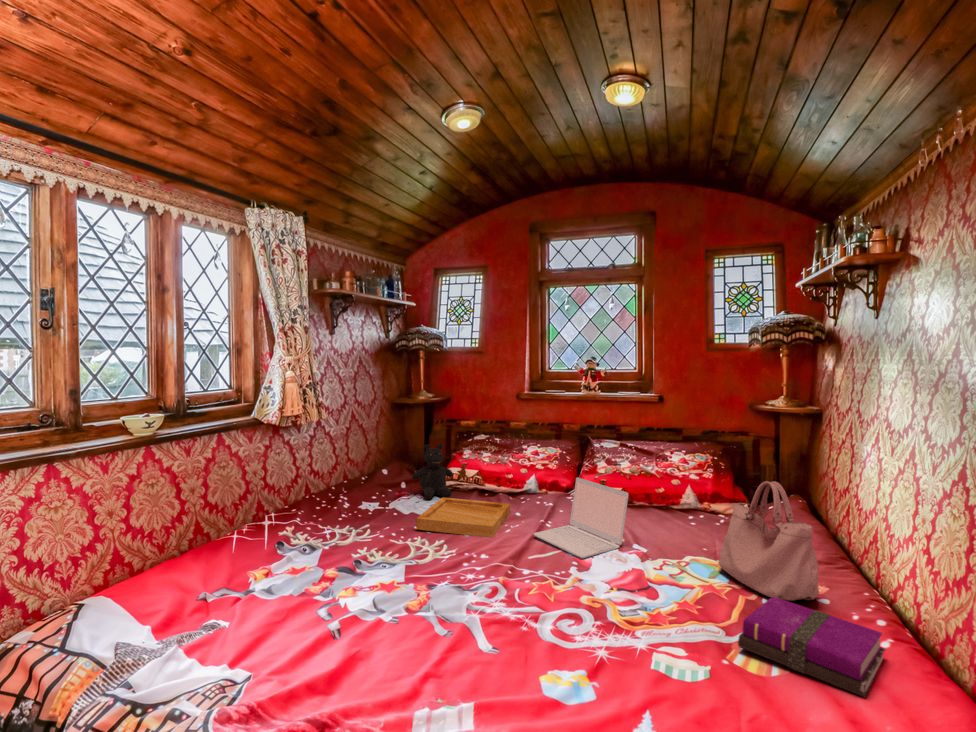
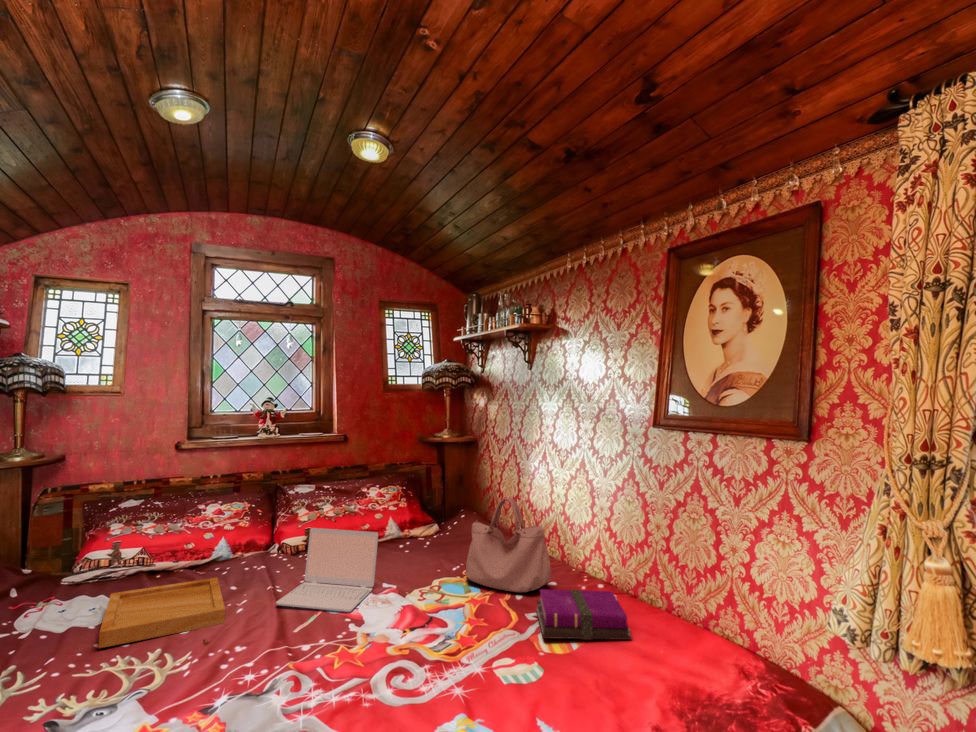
teddy bear: present [413,444,453,499] -> none [37,520,110,603]

